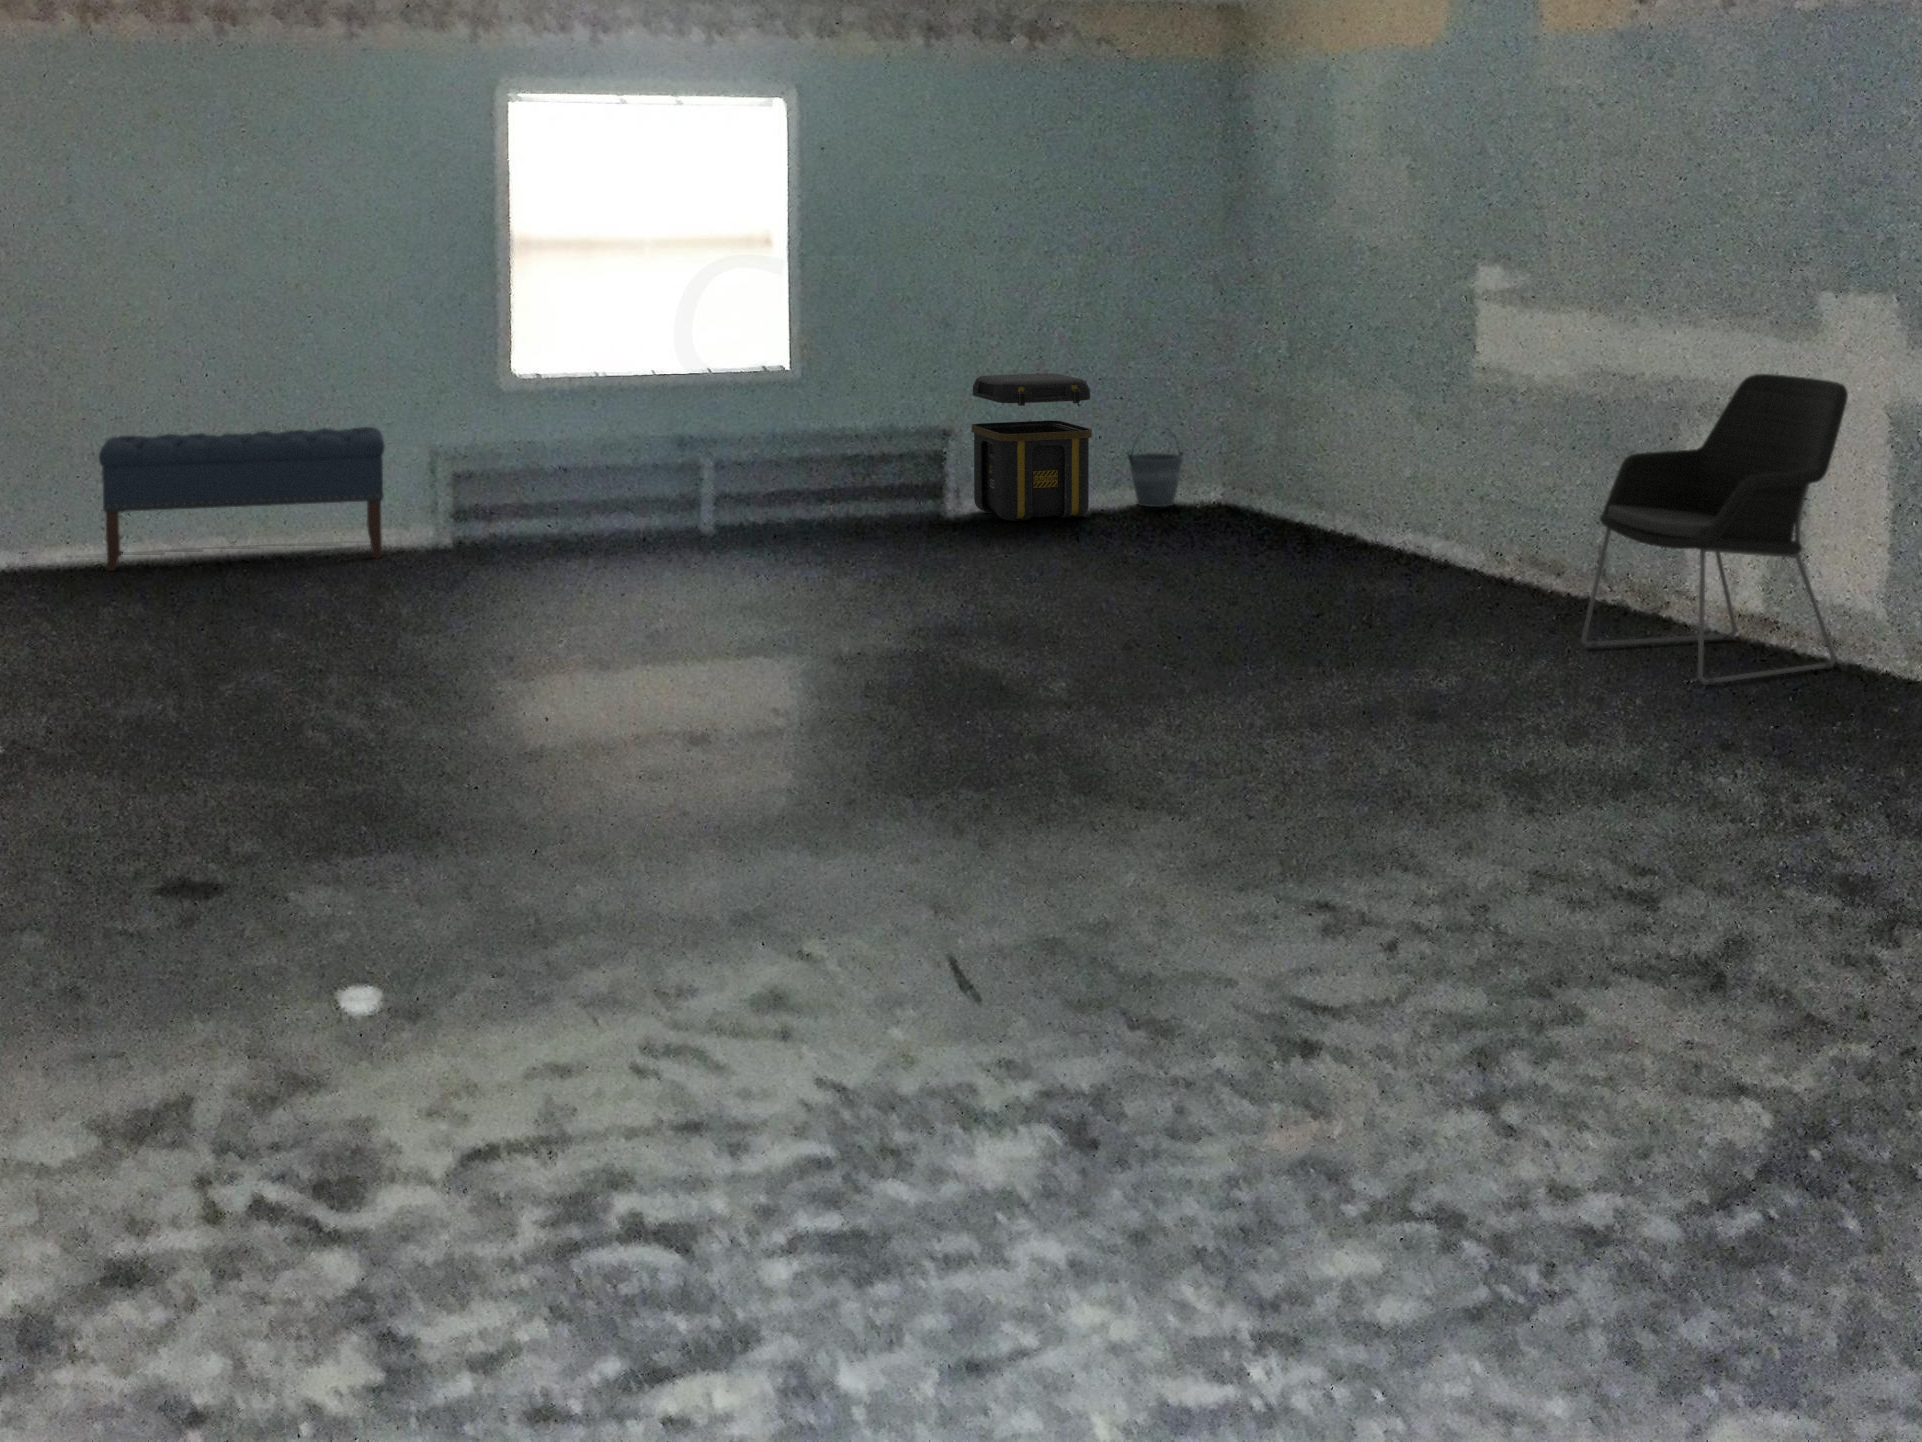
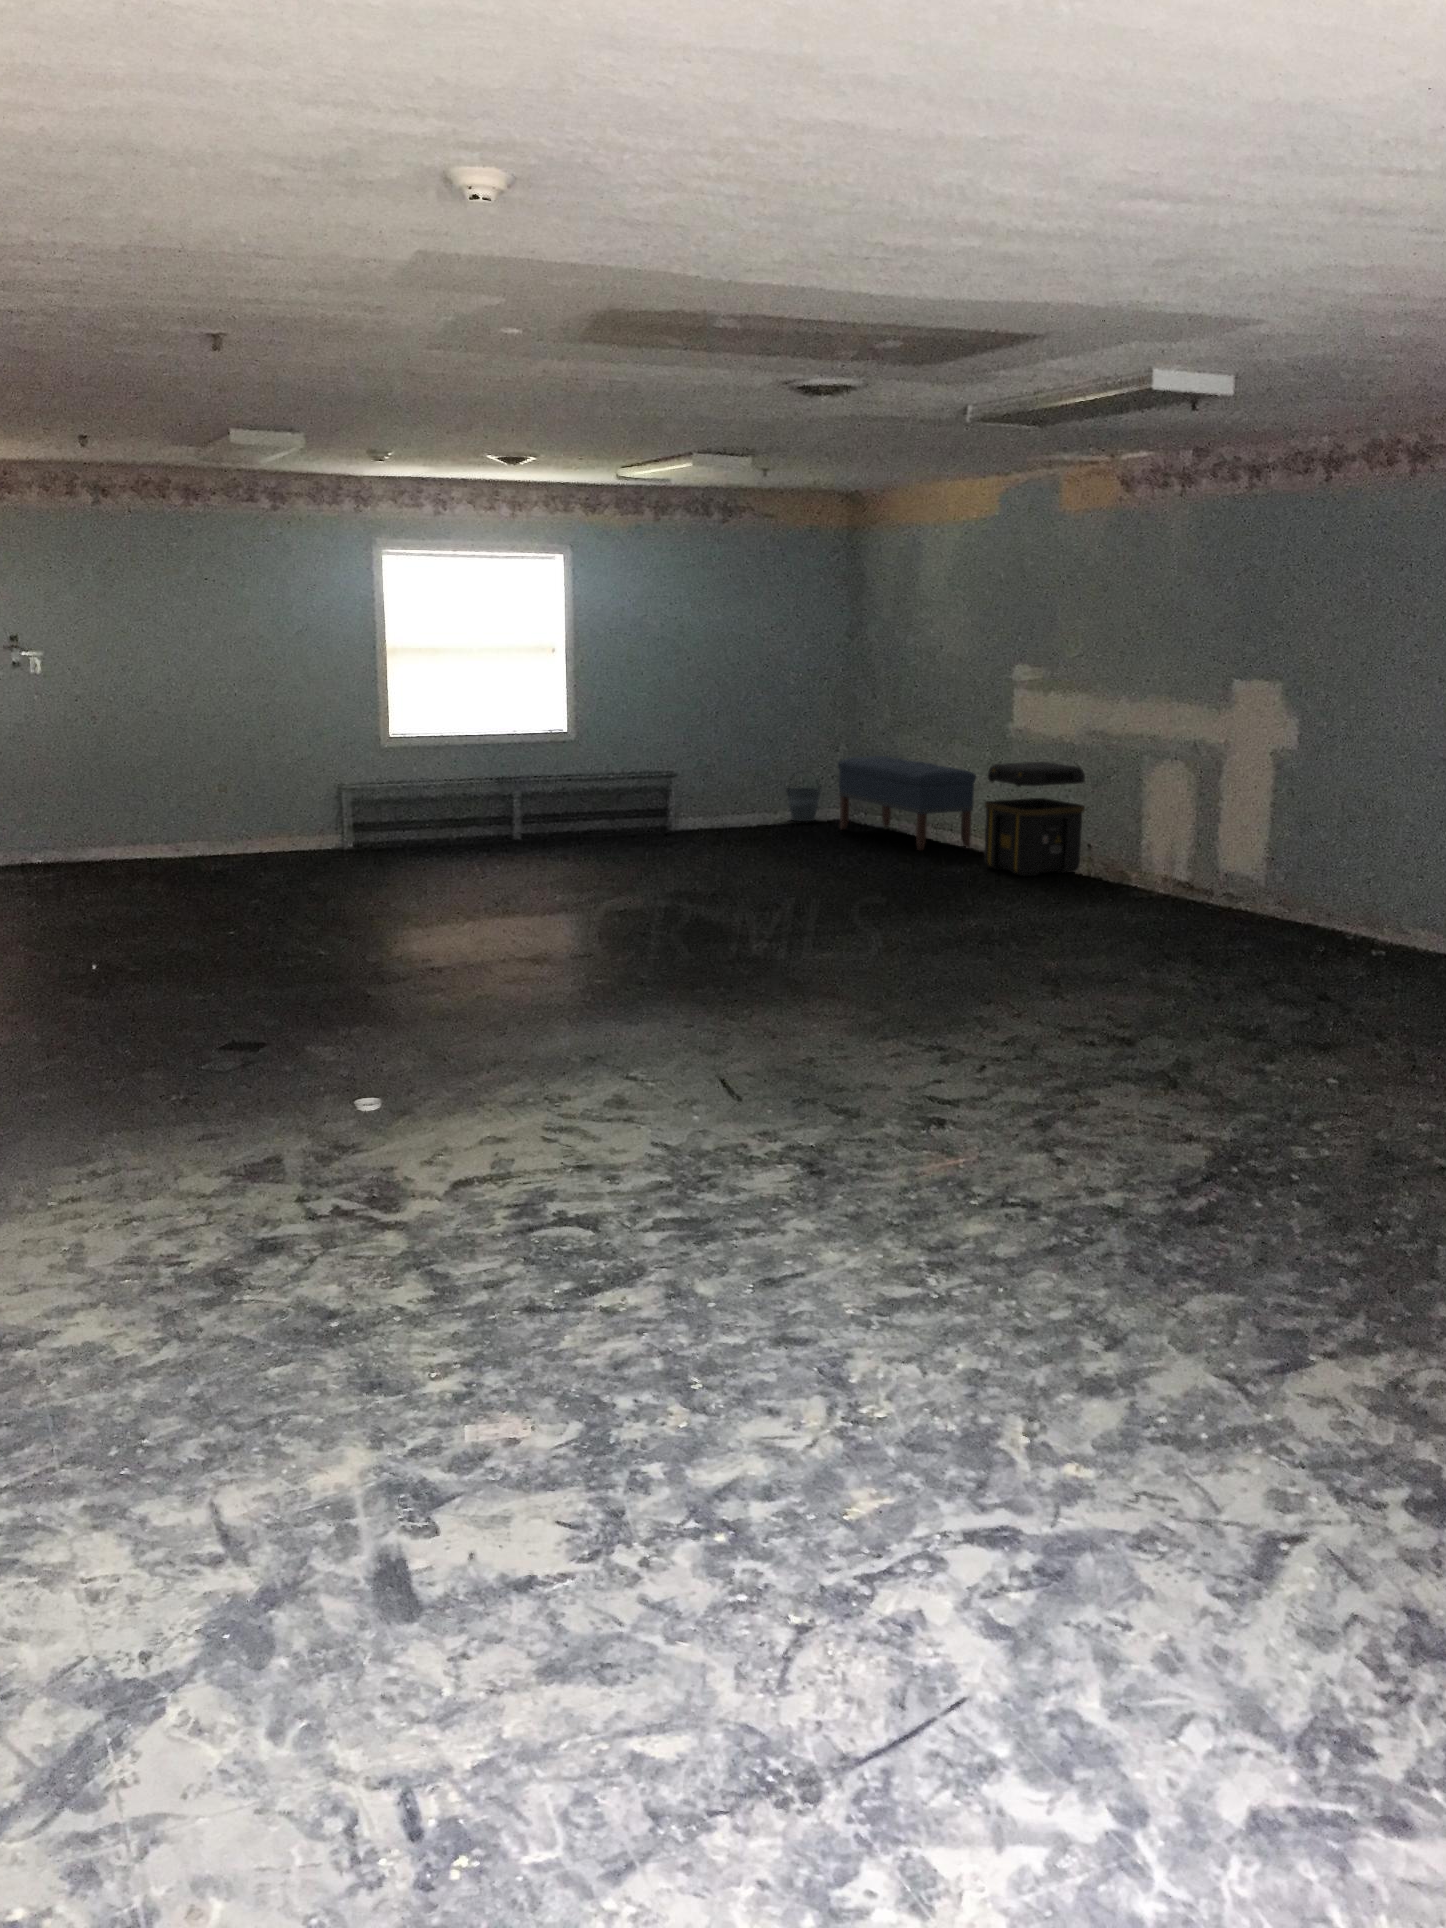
toolbox: present [971,373,1092,521] -> present [984,762,1085,876]
chair: present [1581,374,1848,685] -> none [1077,733,1246,923]
bench: present [99,427,385,571] -> present [838,756,976,850]

